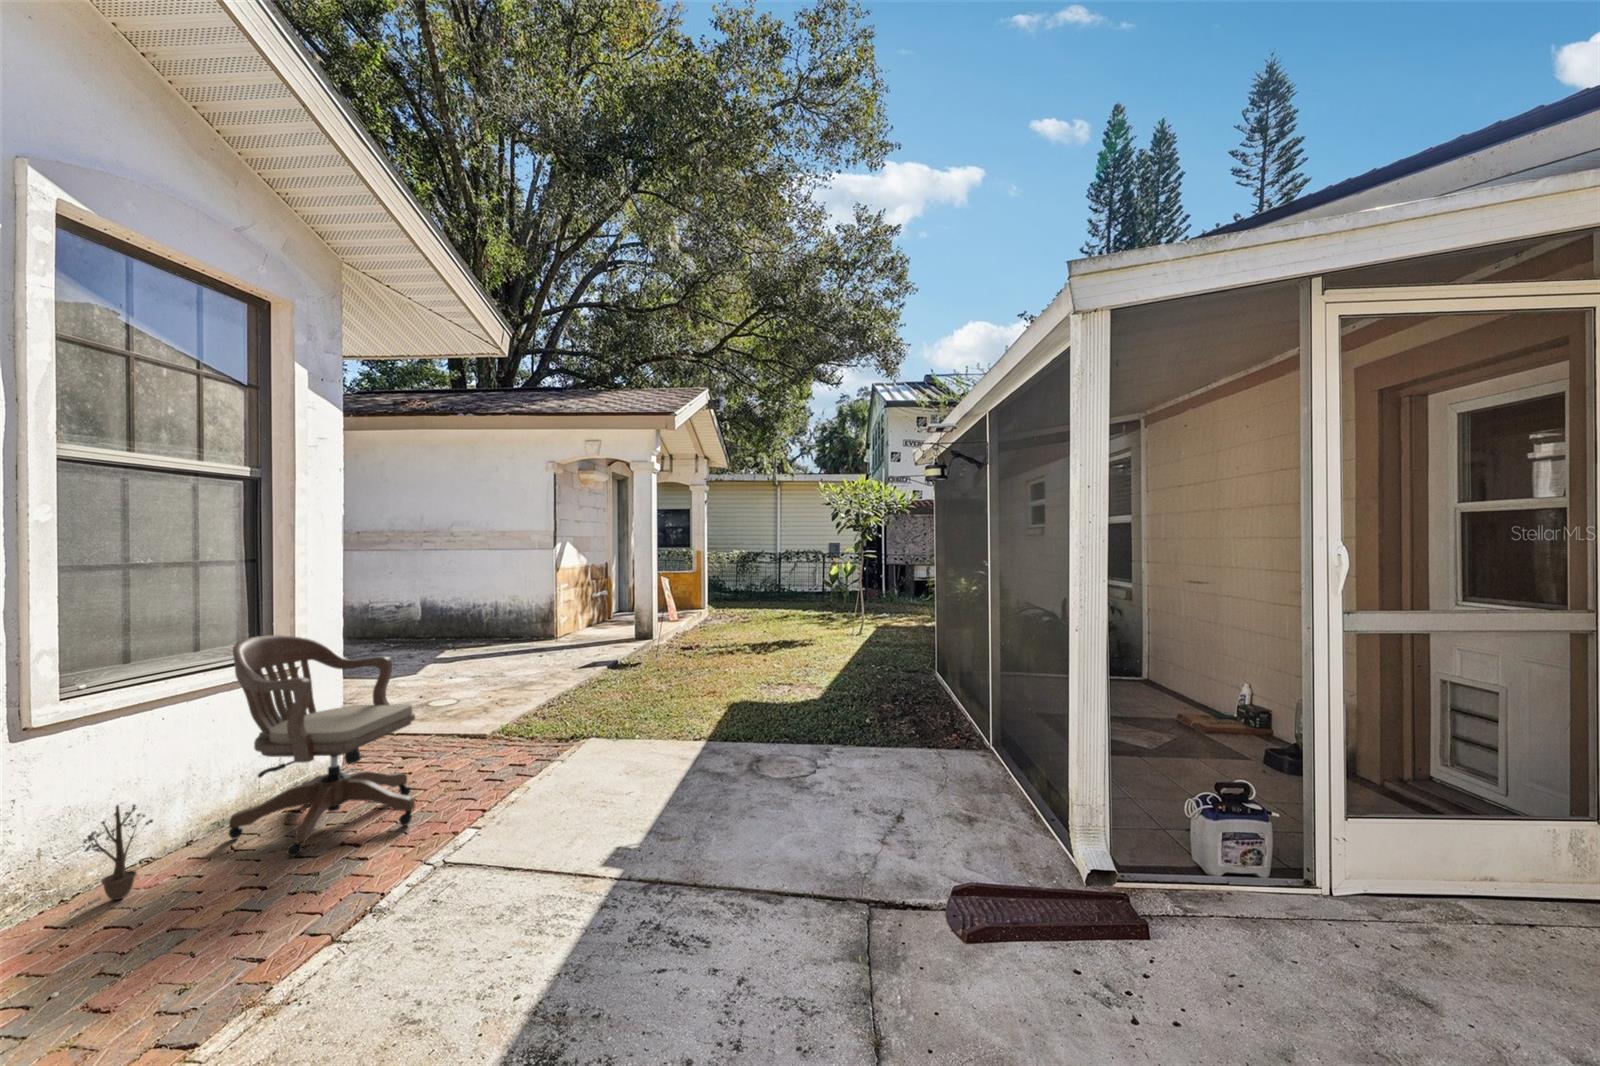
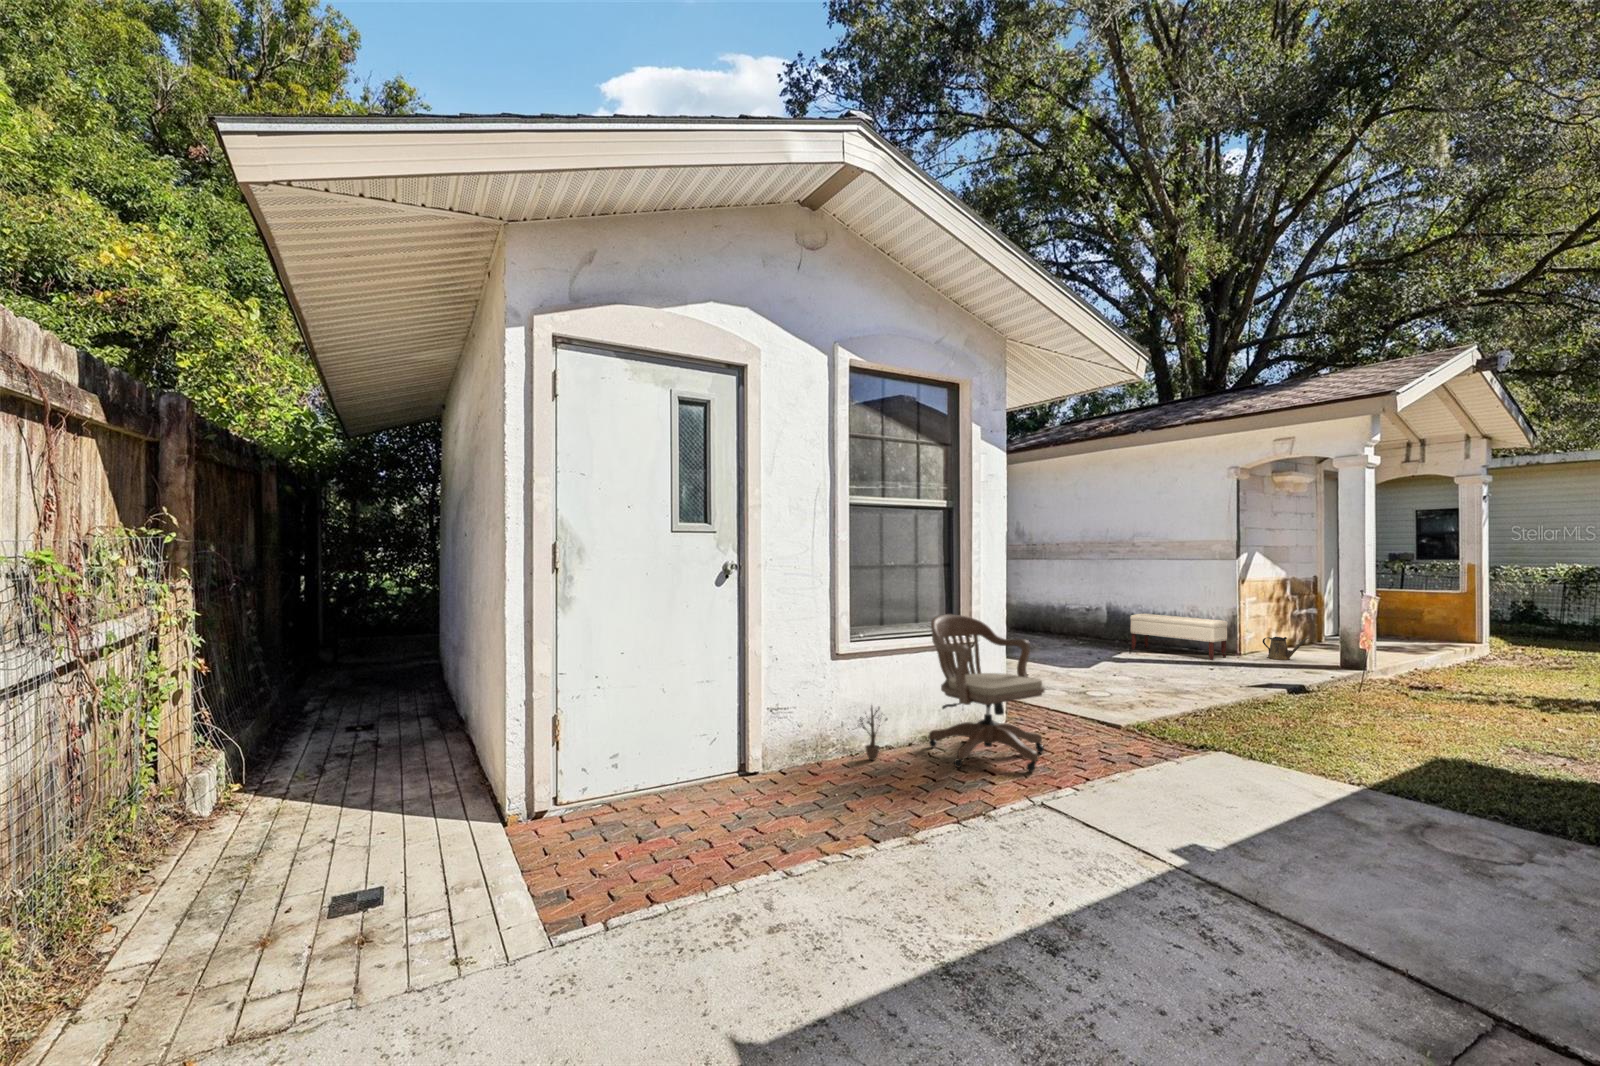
bench: none [451,608,546,648] -> present [1130,614,1228,660]
watering can: none [573,616,609,639] -> present [1262,637,1309,660]

